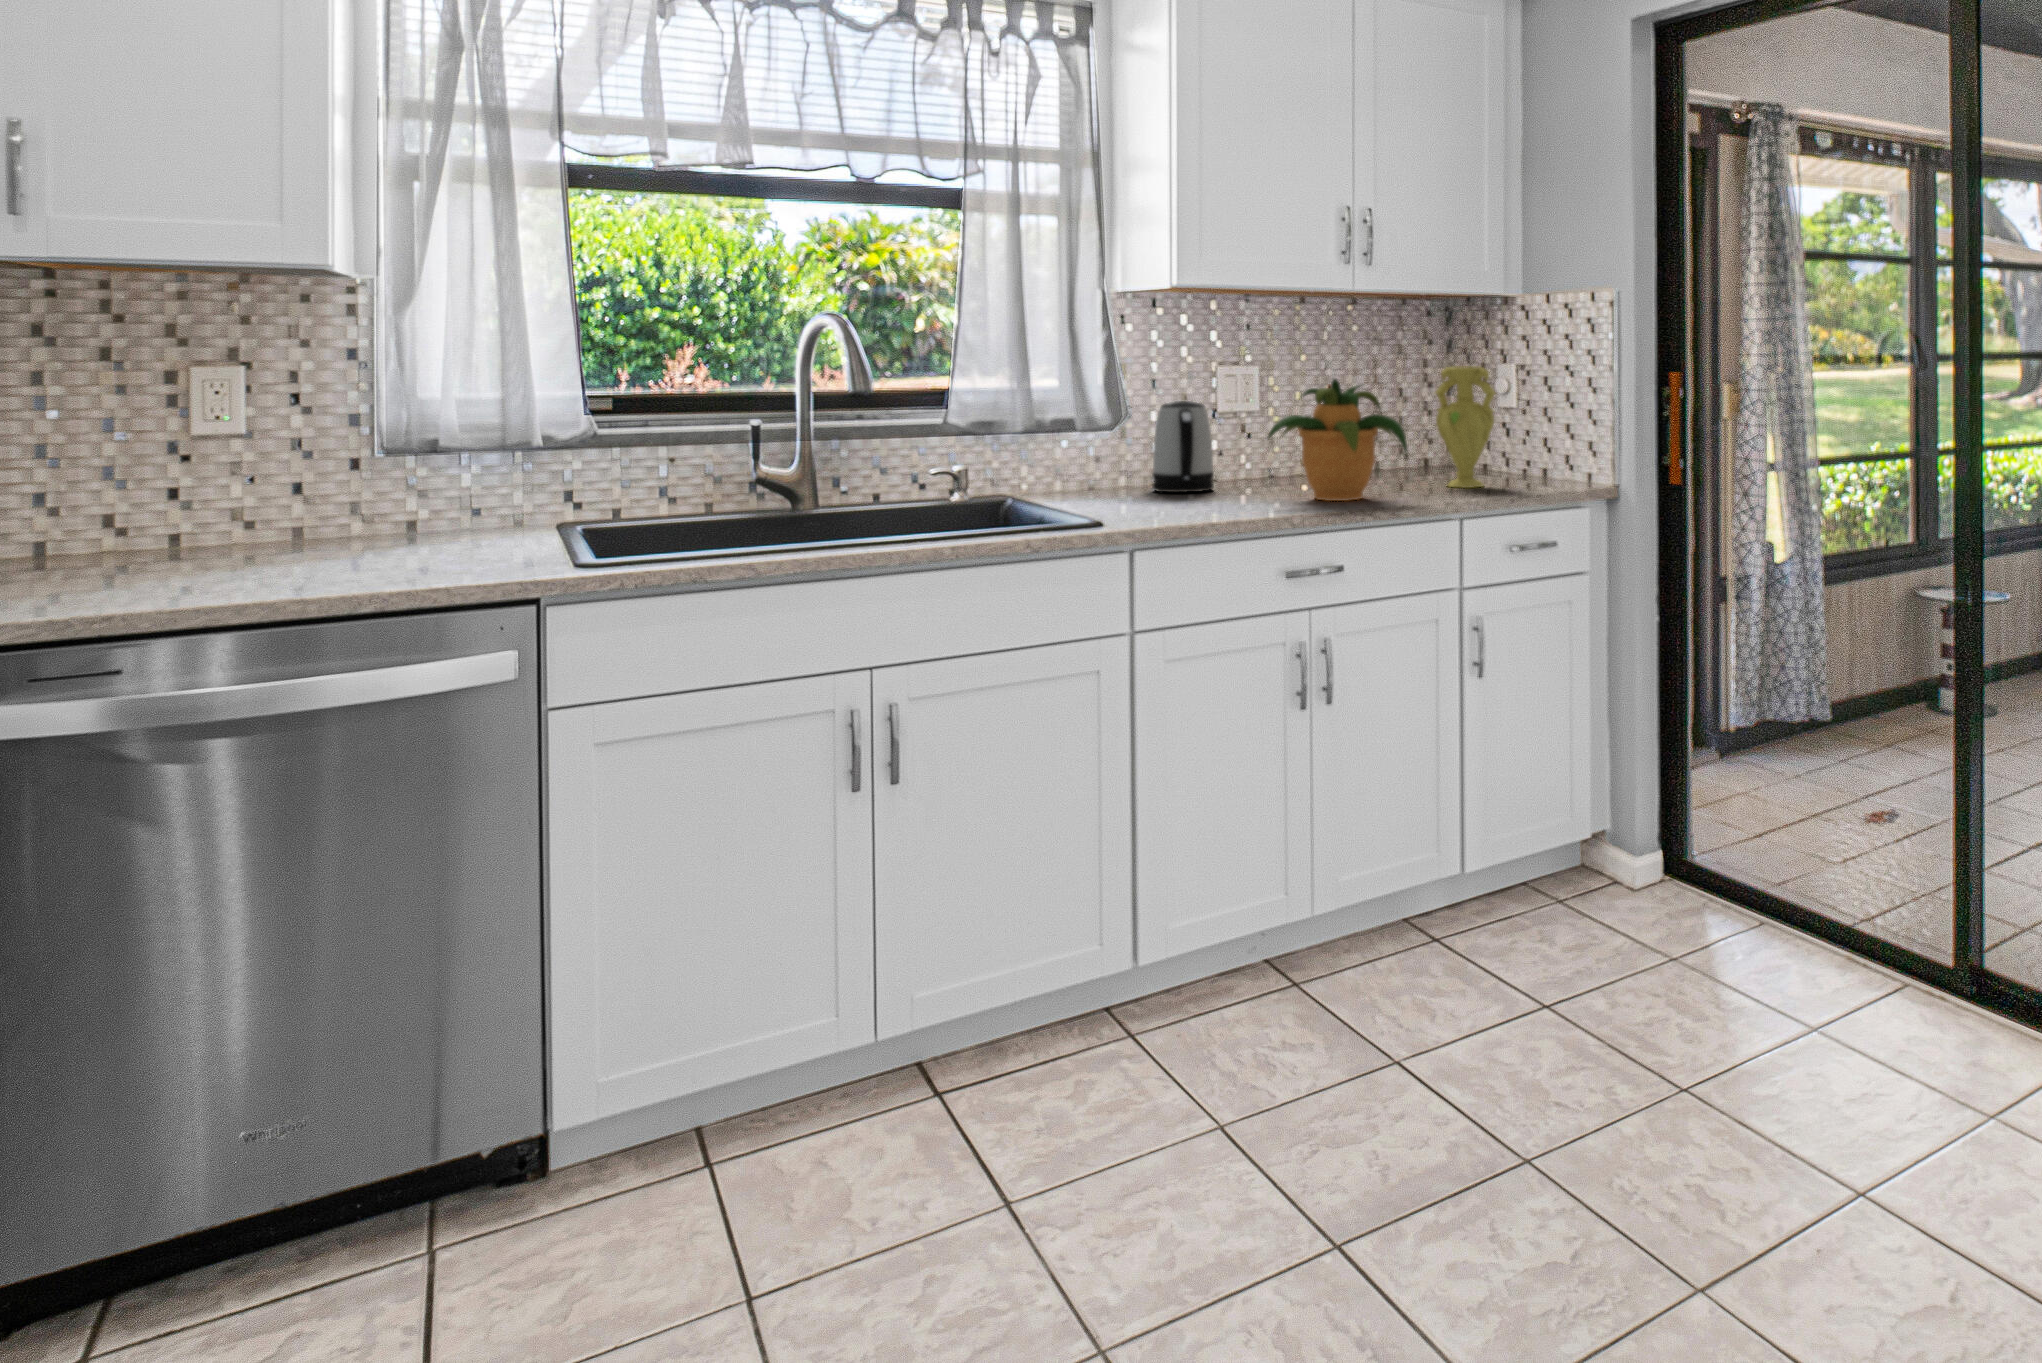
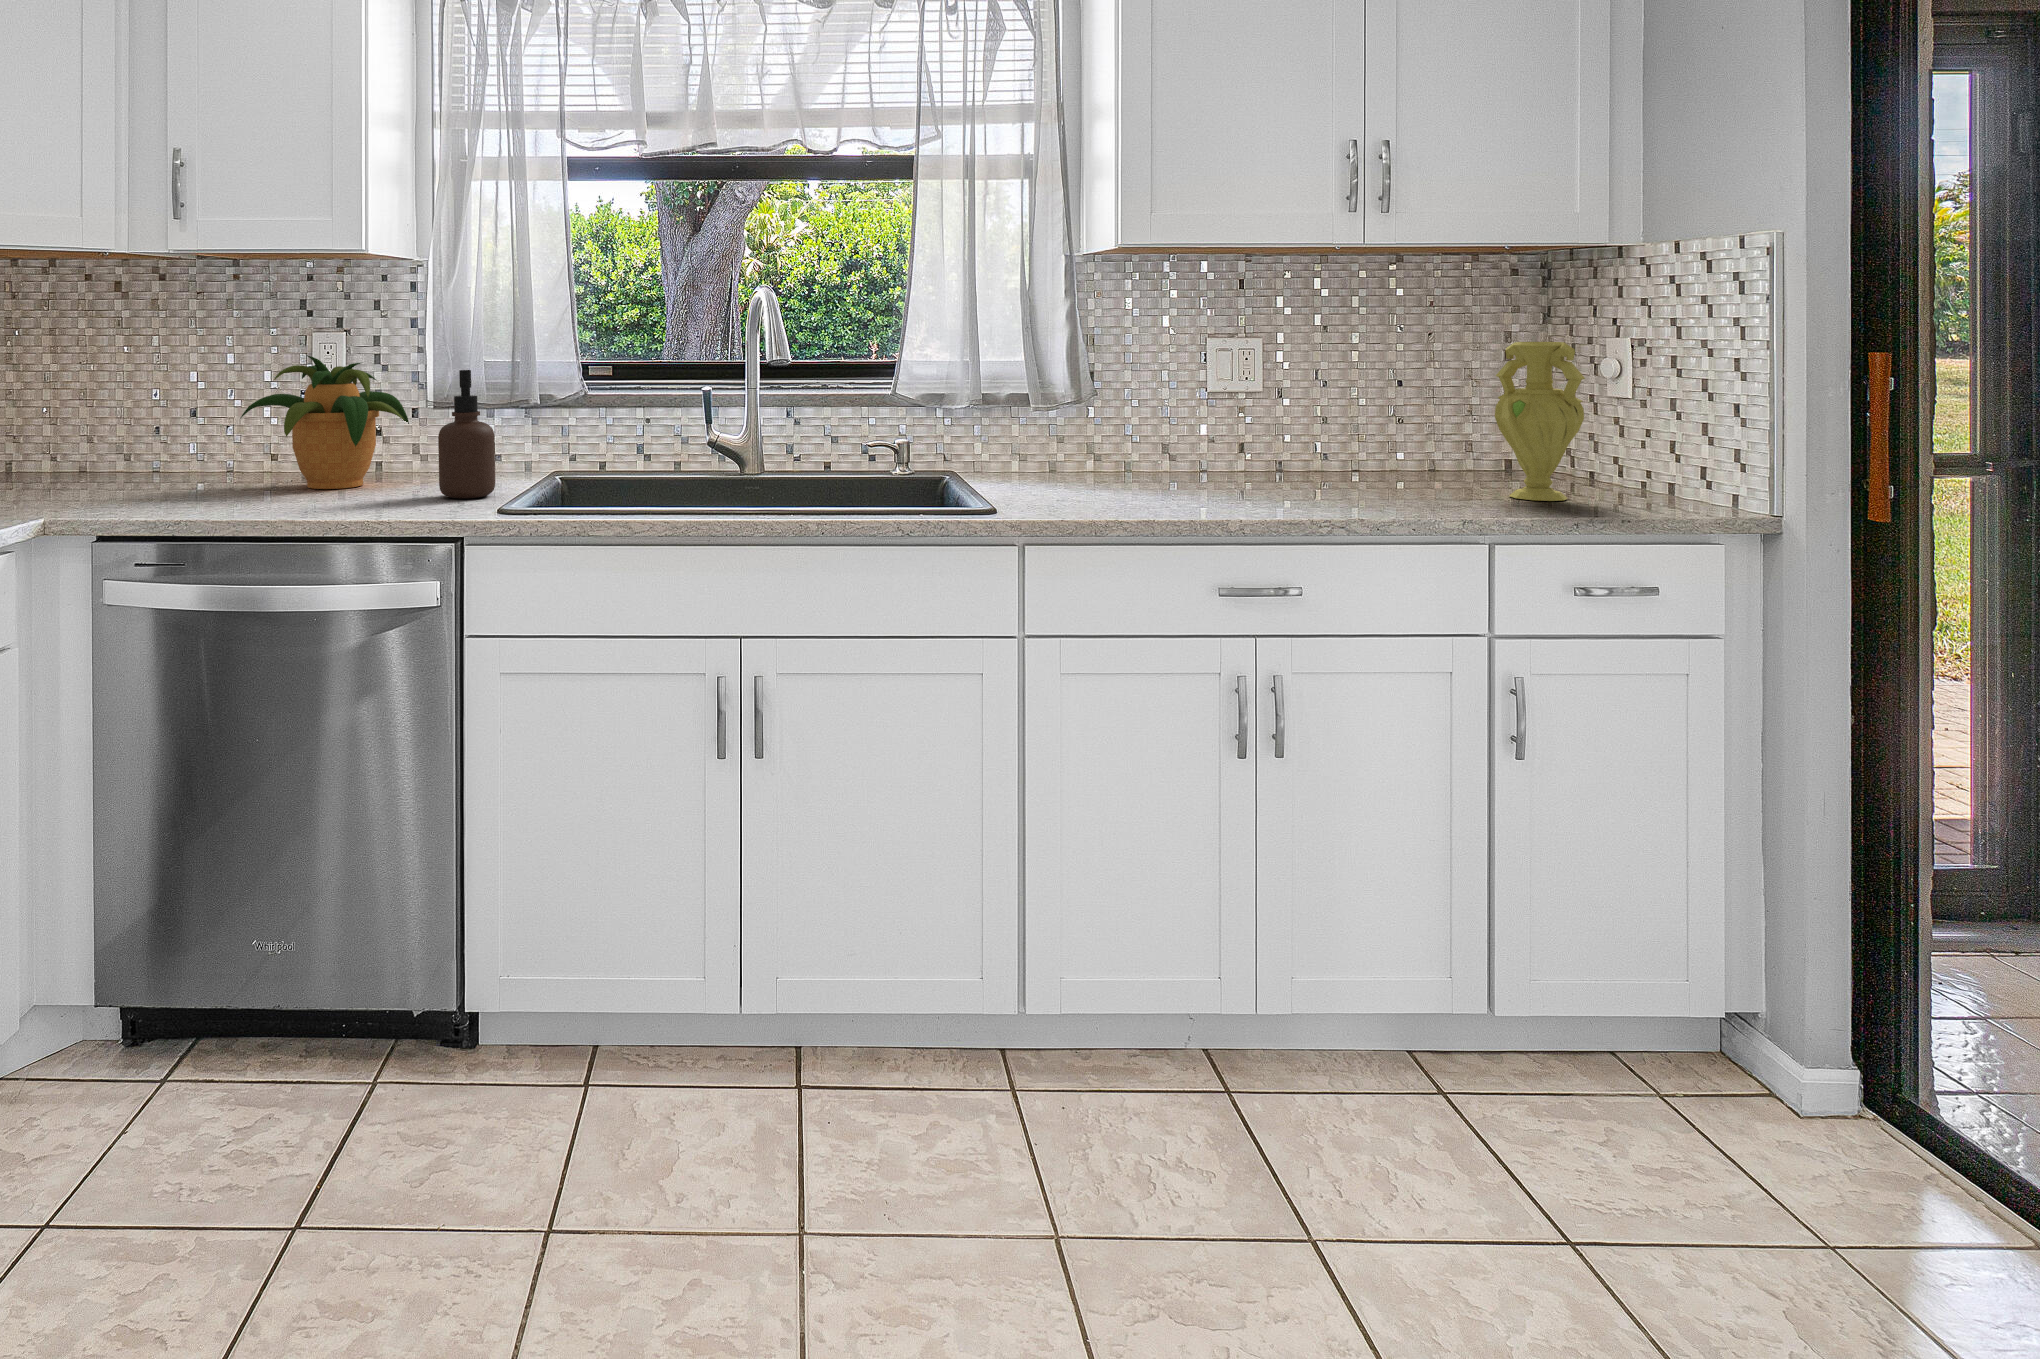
potted plant: present [1268,379,1407,501] -> present [240,355,409,489]
kettle: present [1152,401,1214,492] -> none [1128,378,1200,482]
soap dispenser: none [442,405,518,554] -> present [438,370,495,498]

